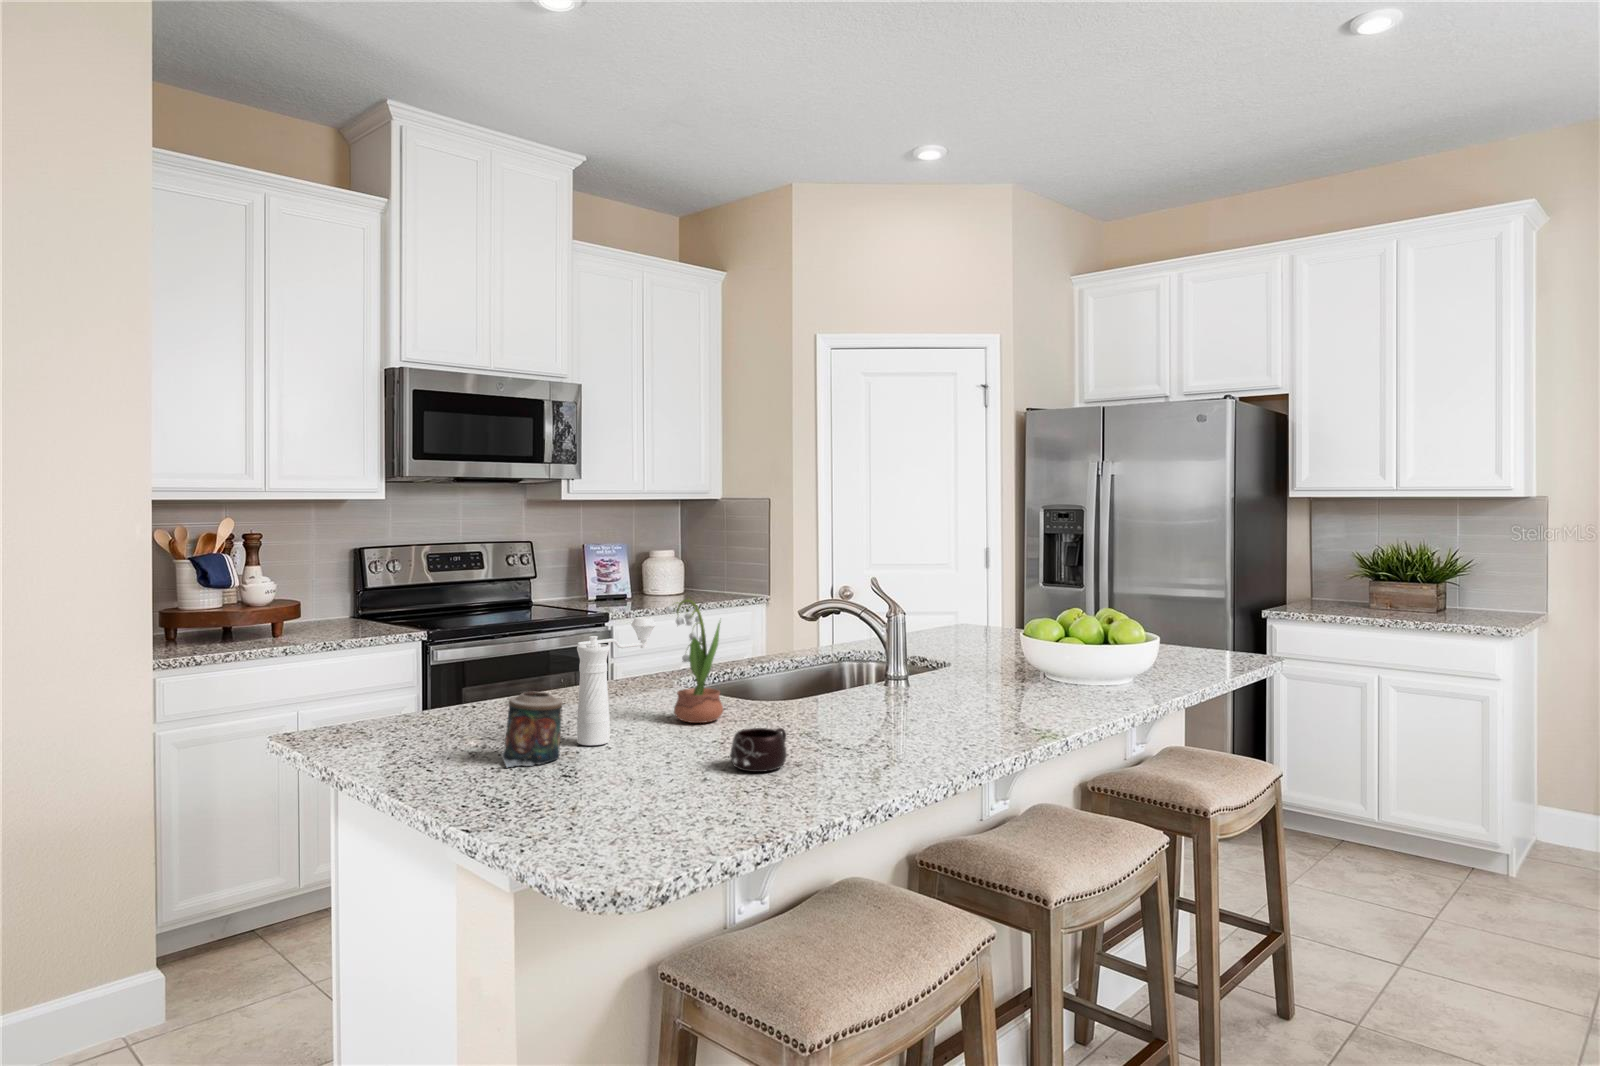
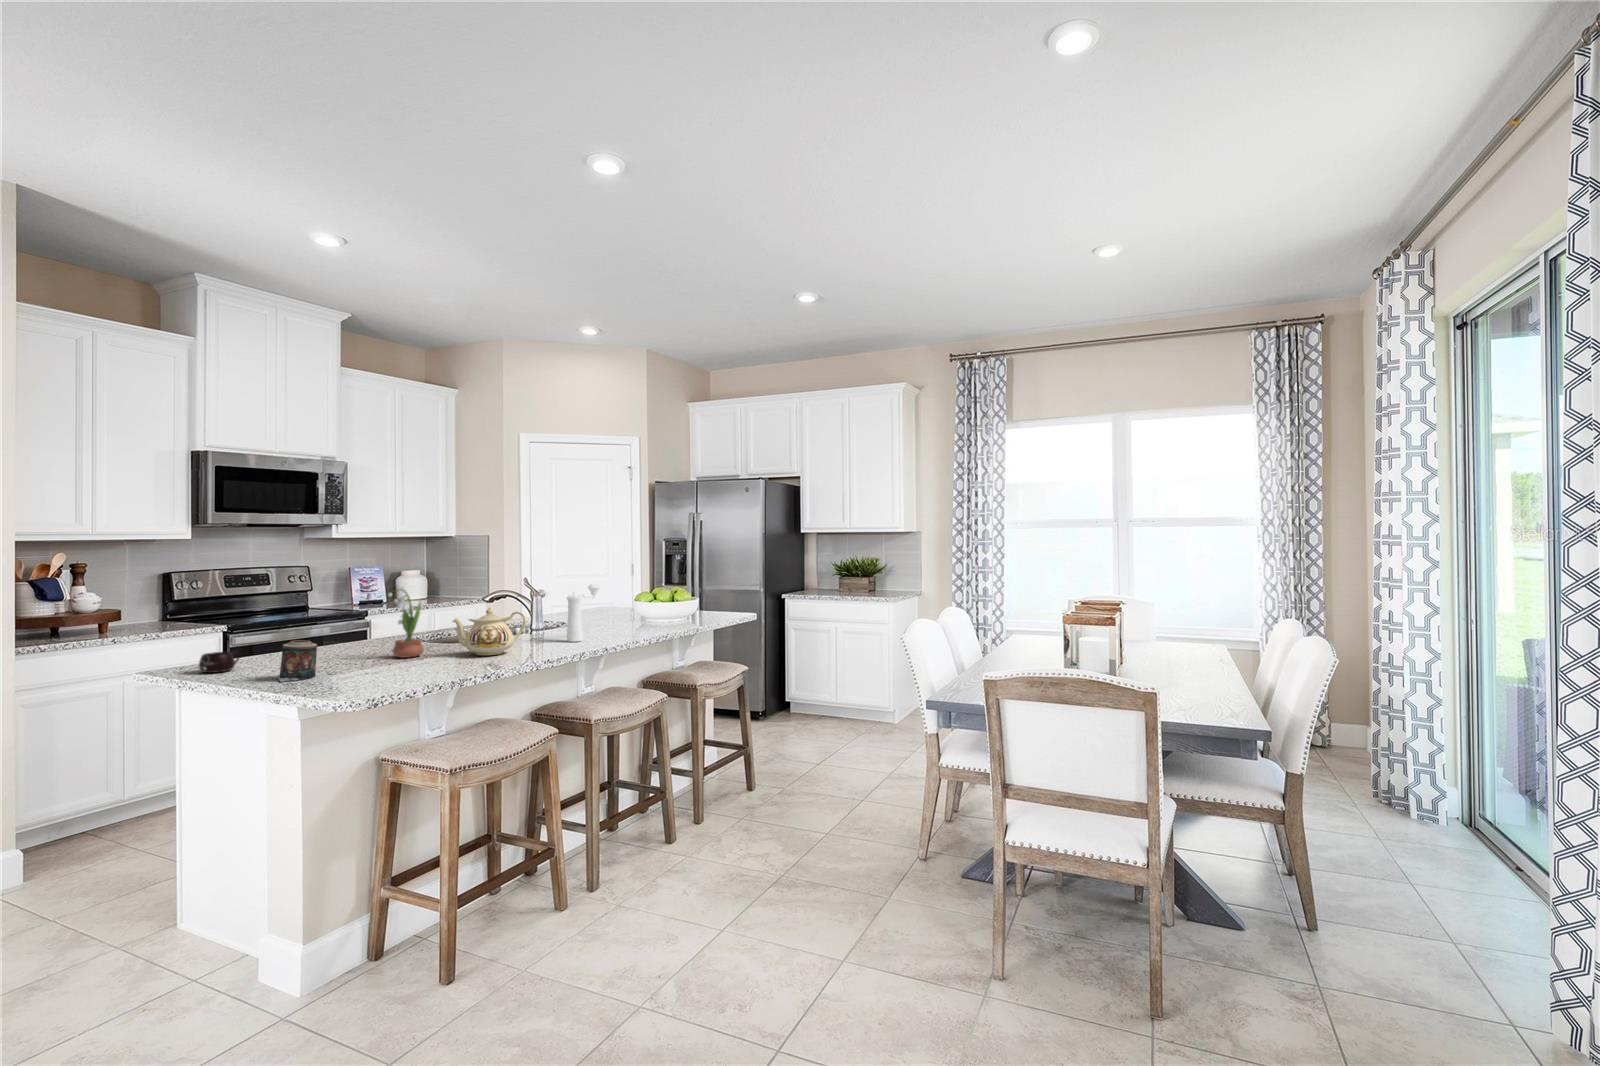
pepper mill: present [577,617,655,745] -> present [567,584,599,642]
teapot: none [773,639,899,729] -> present [453,608,526,655]
mug: present [730,728,786,772] -> present [199,651,240,673]

